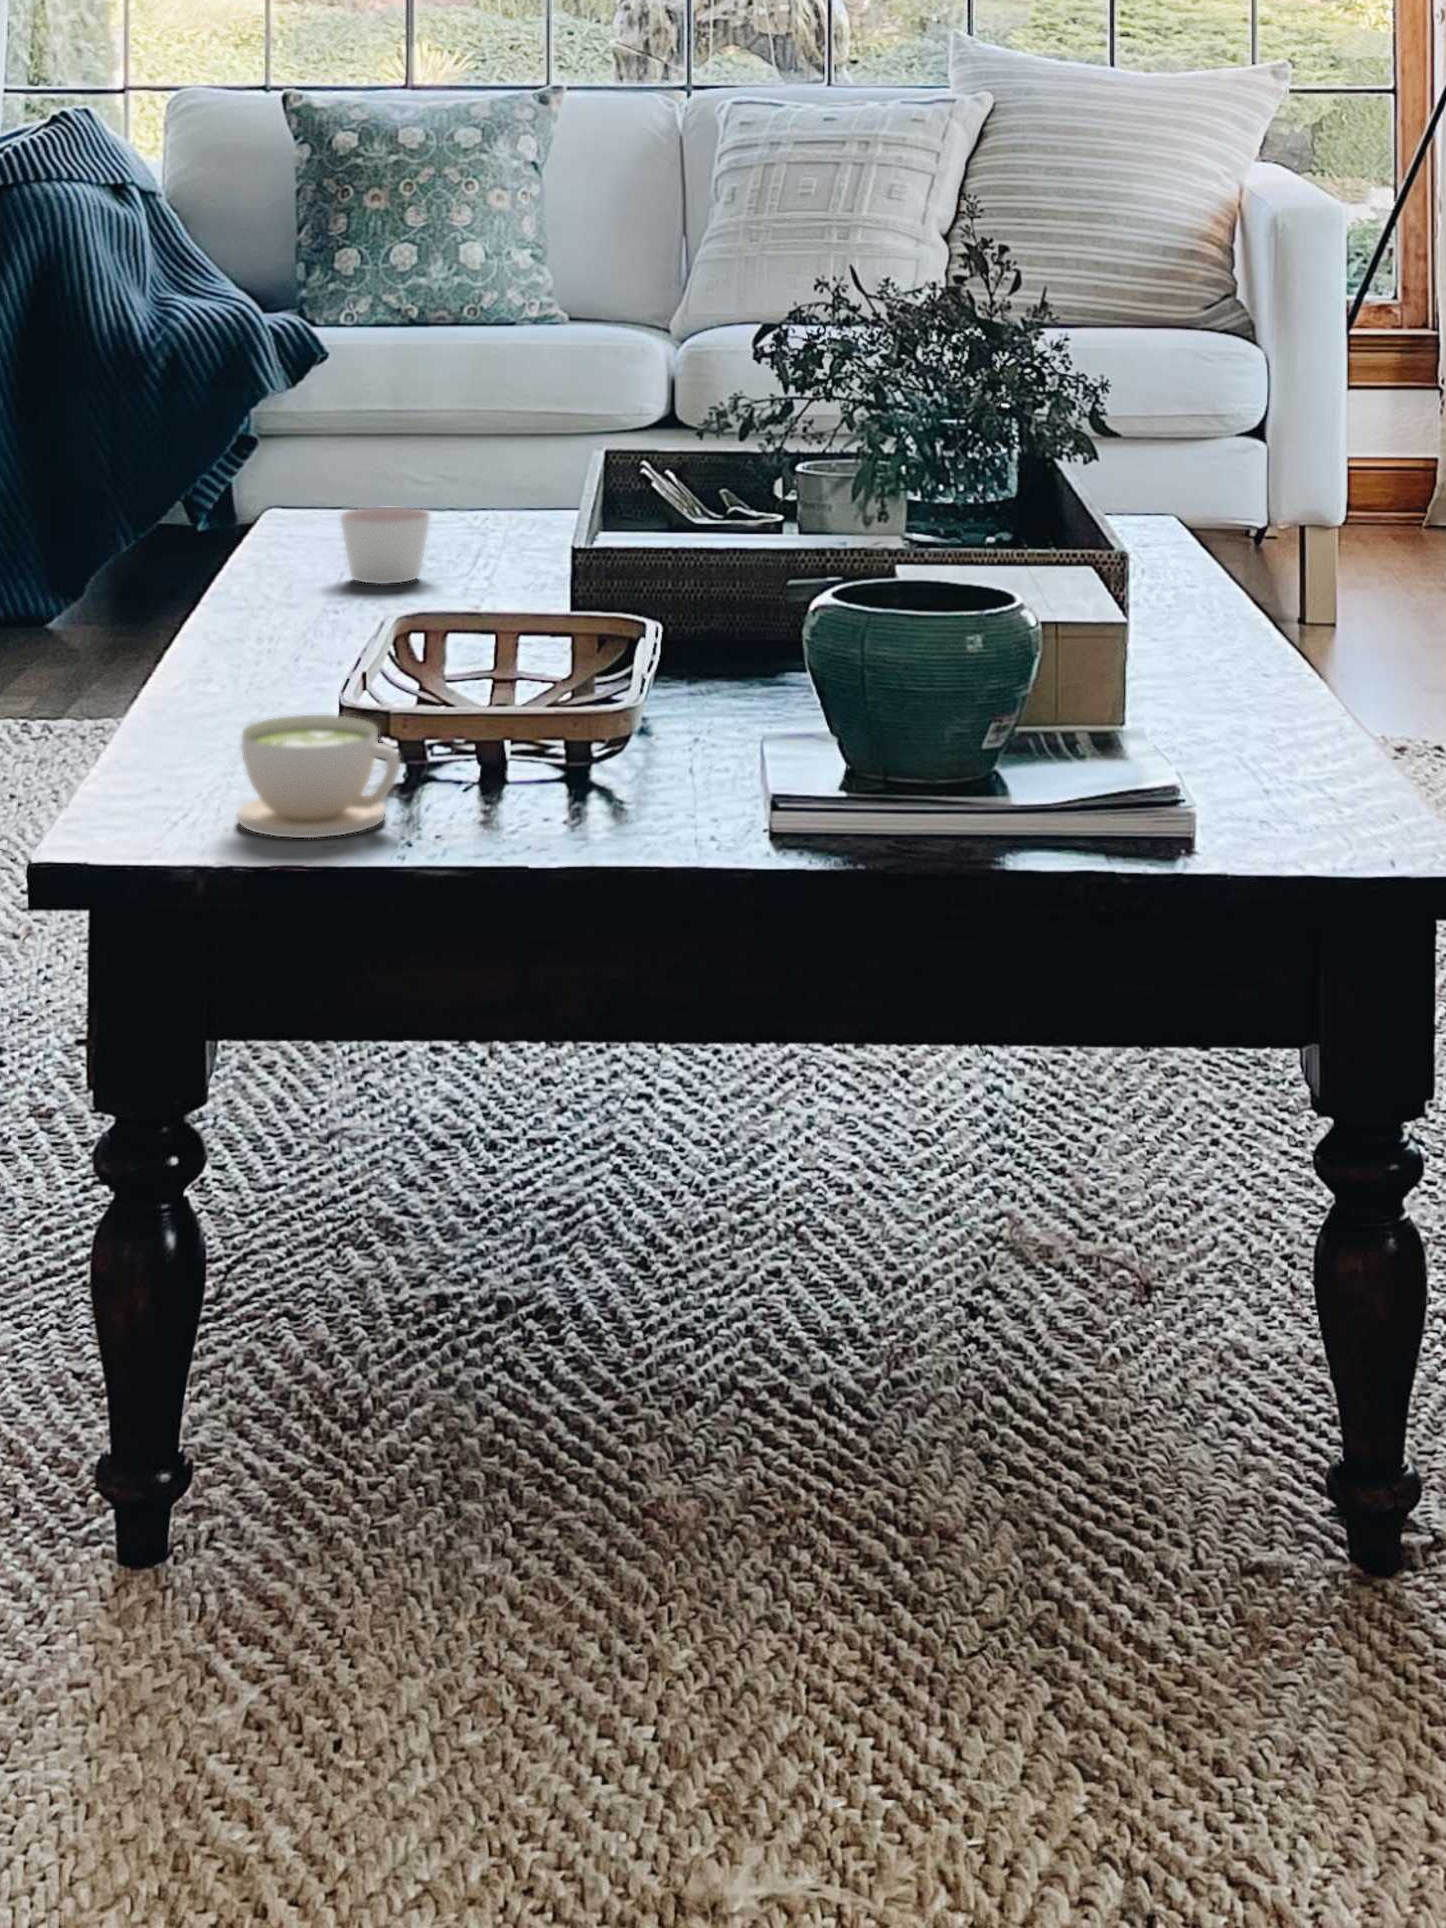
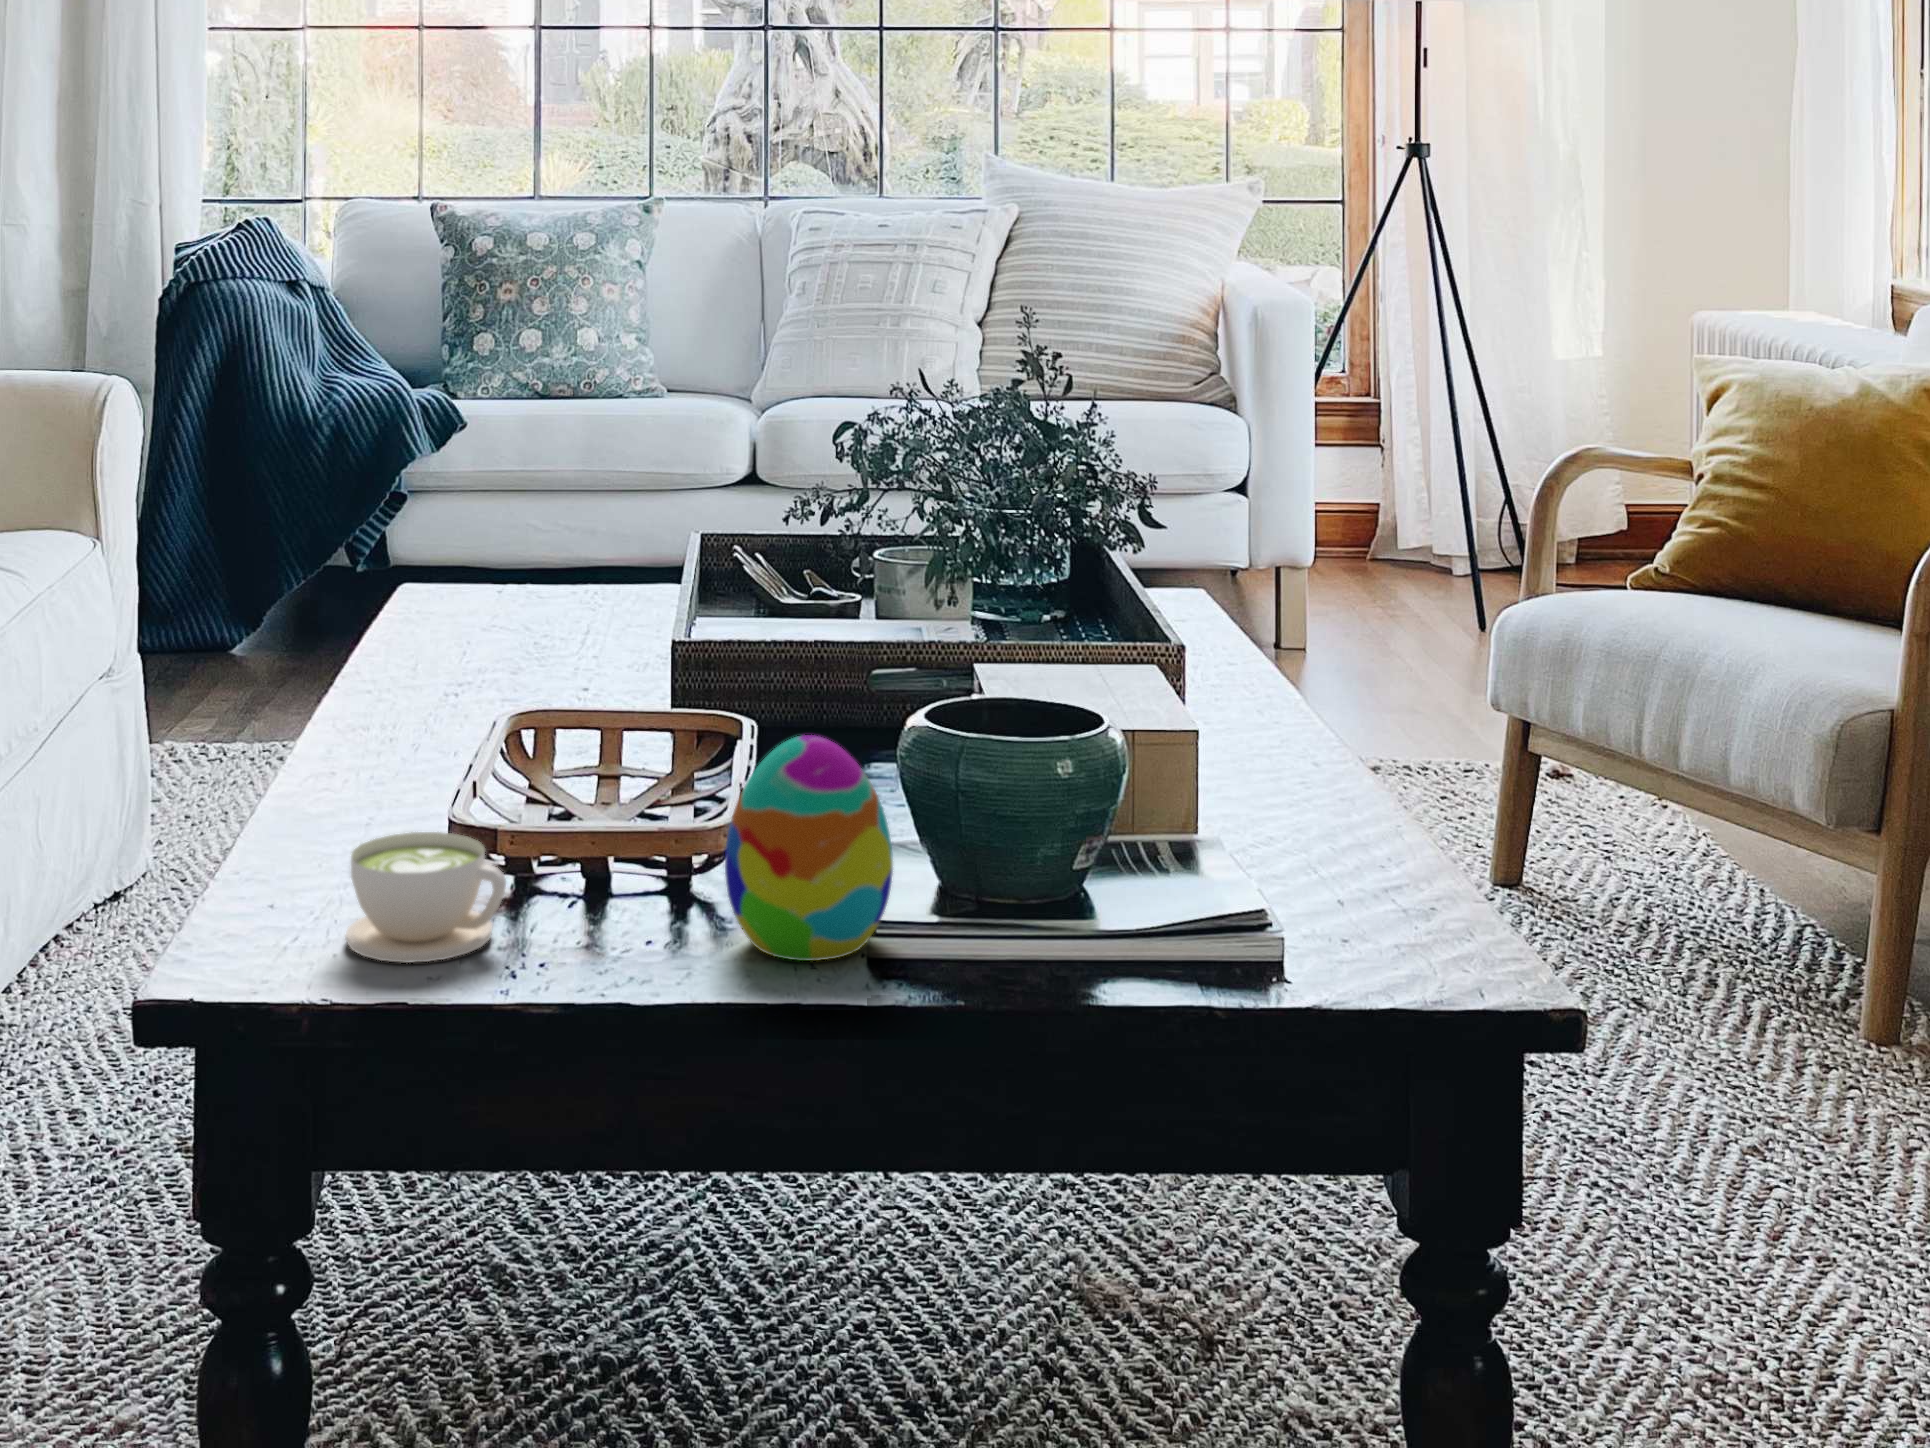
candle: present [340,507,430,584] -> none [467,584,548,656]
decorative egg: none [624,612,796,838] -> present [725,735,893,961]

